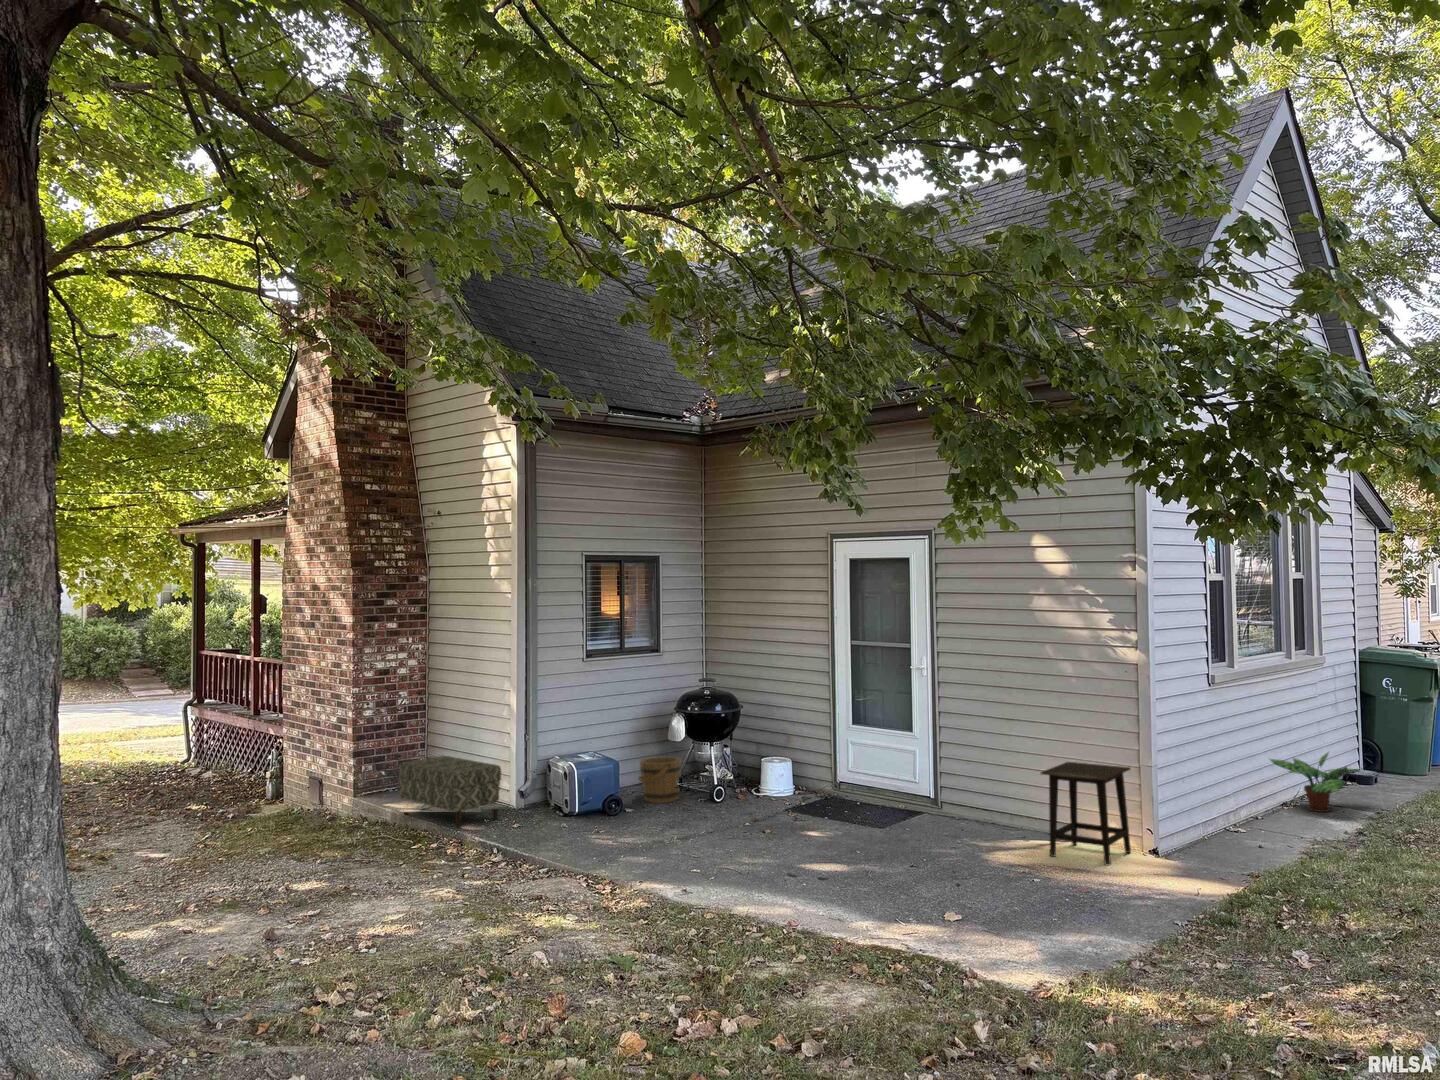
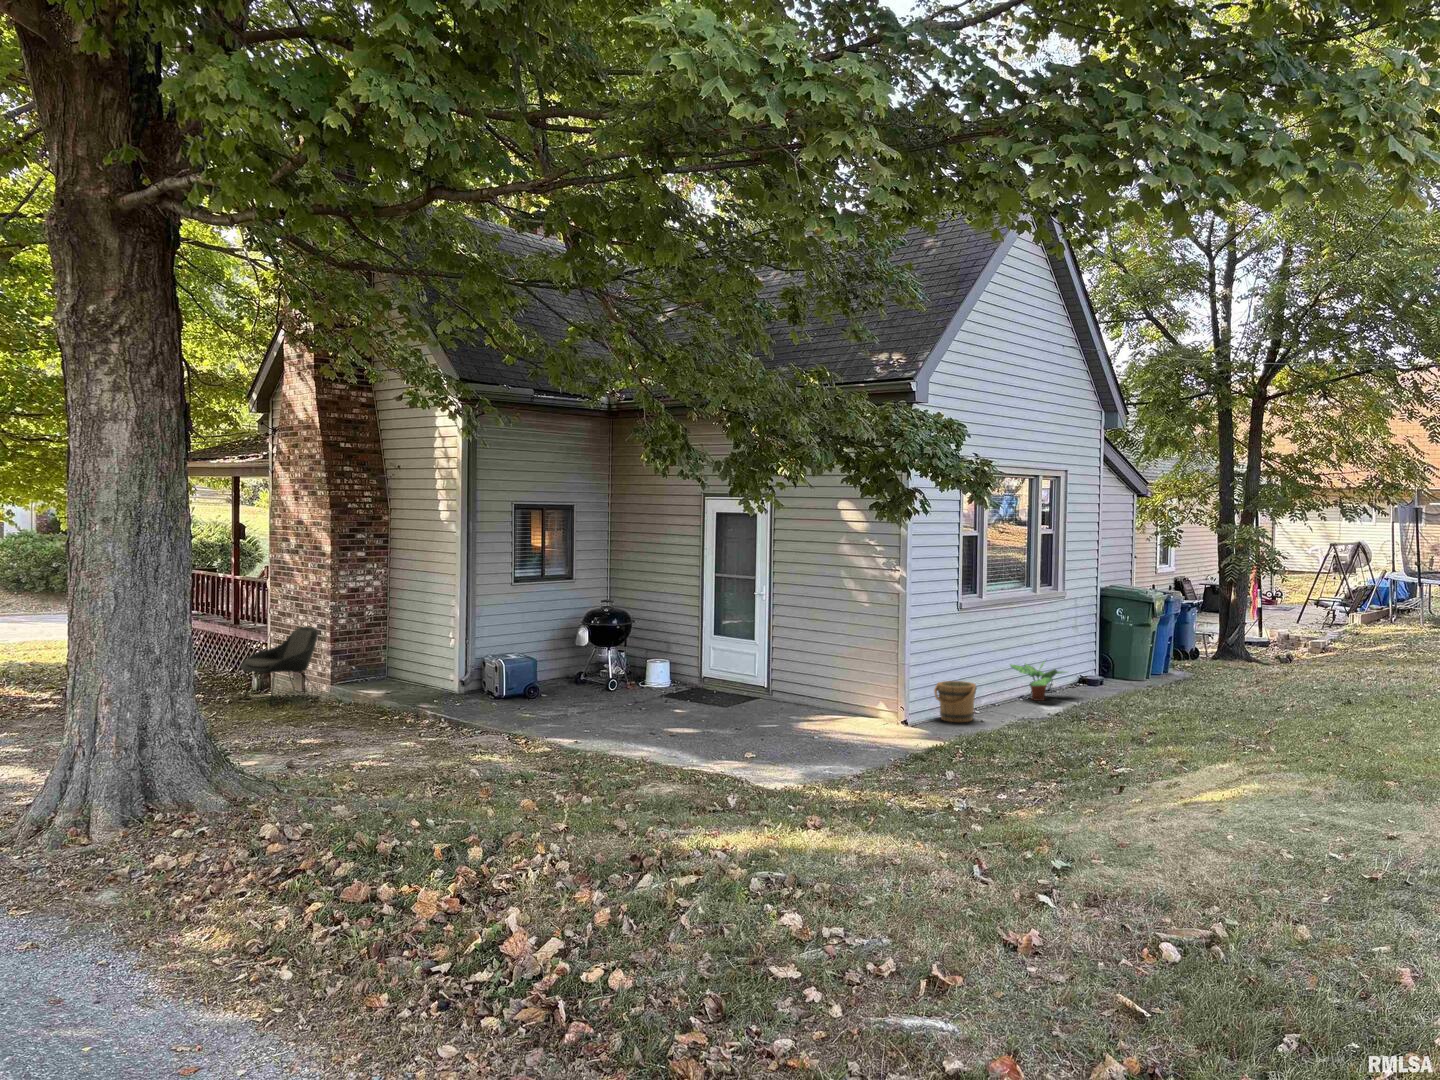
lounge chair: none [237,720,340,827] -> present [240,627,321,705]
bench: present [399,756,502,828] -> none [368,655,449,707]
bucket: present [638,757,681,803] -> present [934,681,977,722]
side table: present [1041,762,1131,865] -> none [833,661,895,729]

